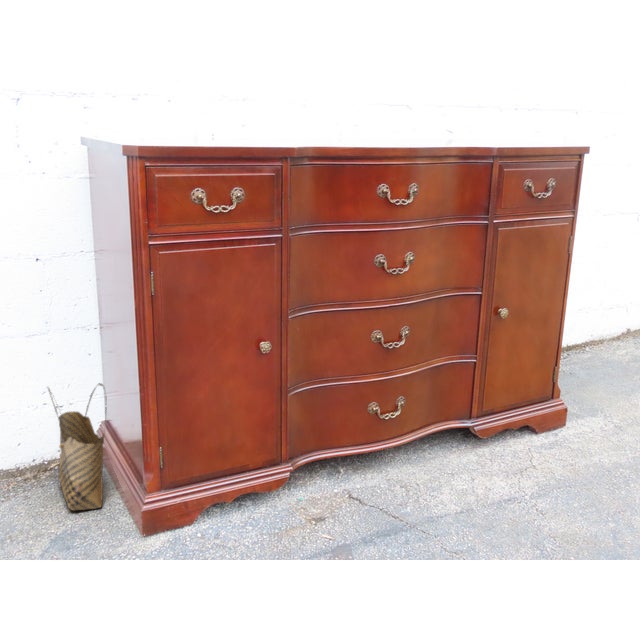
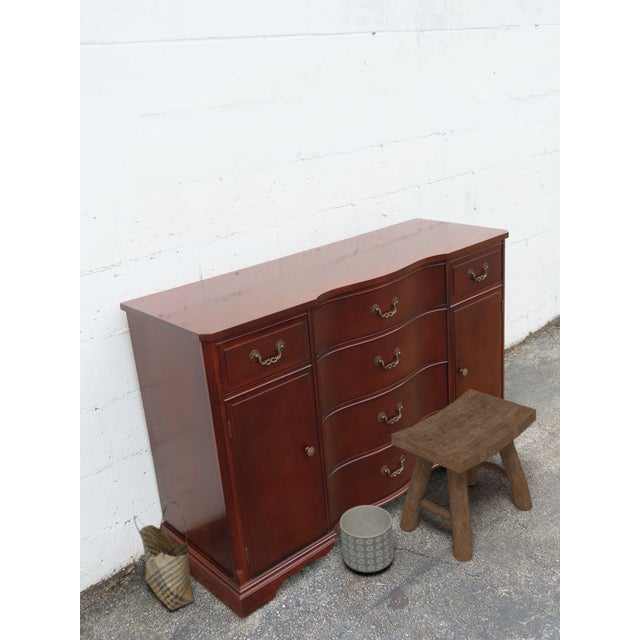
stool: none [381,334,583,536] -> present [391,389,536,562]
planter: none [293,441,360,520] -> present [340,505,394,572]

